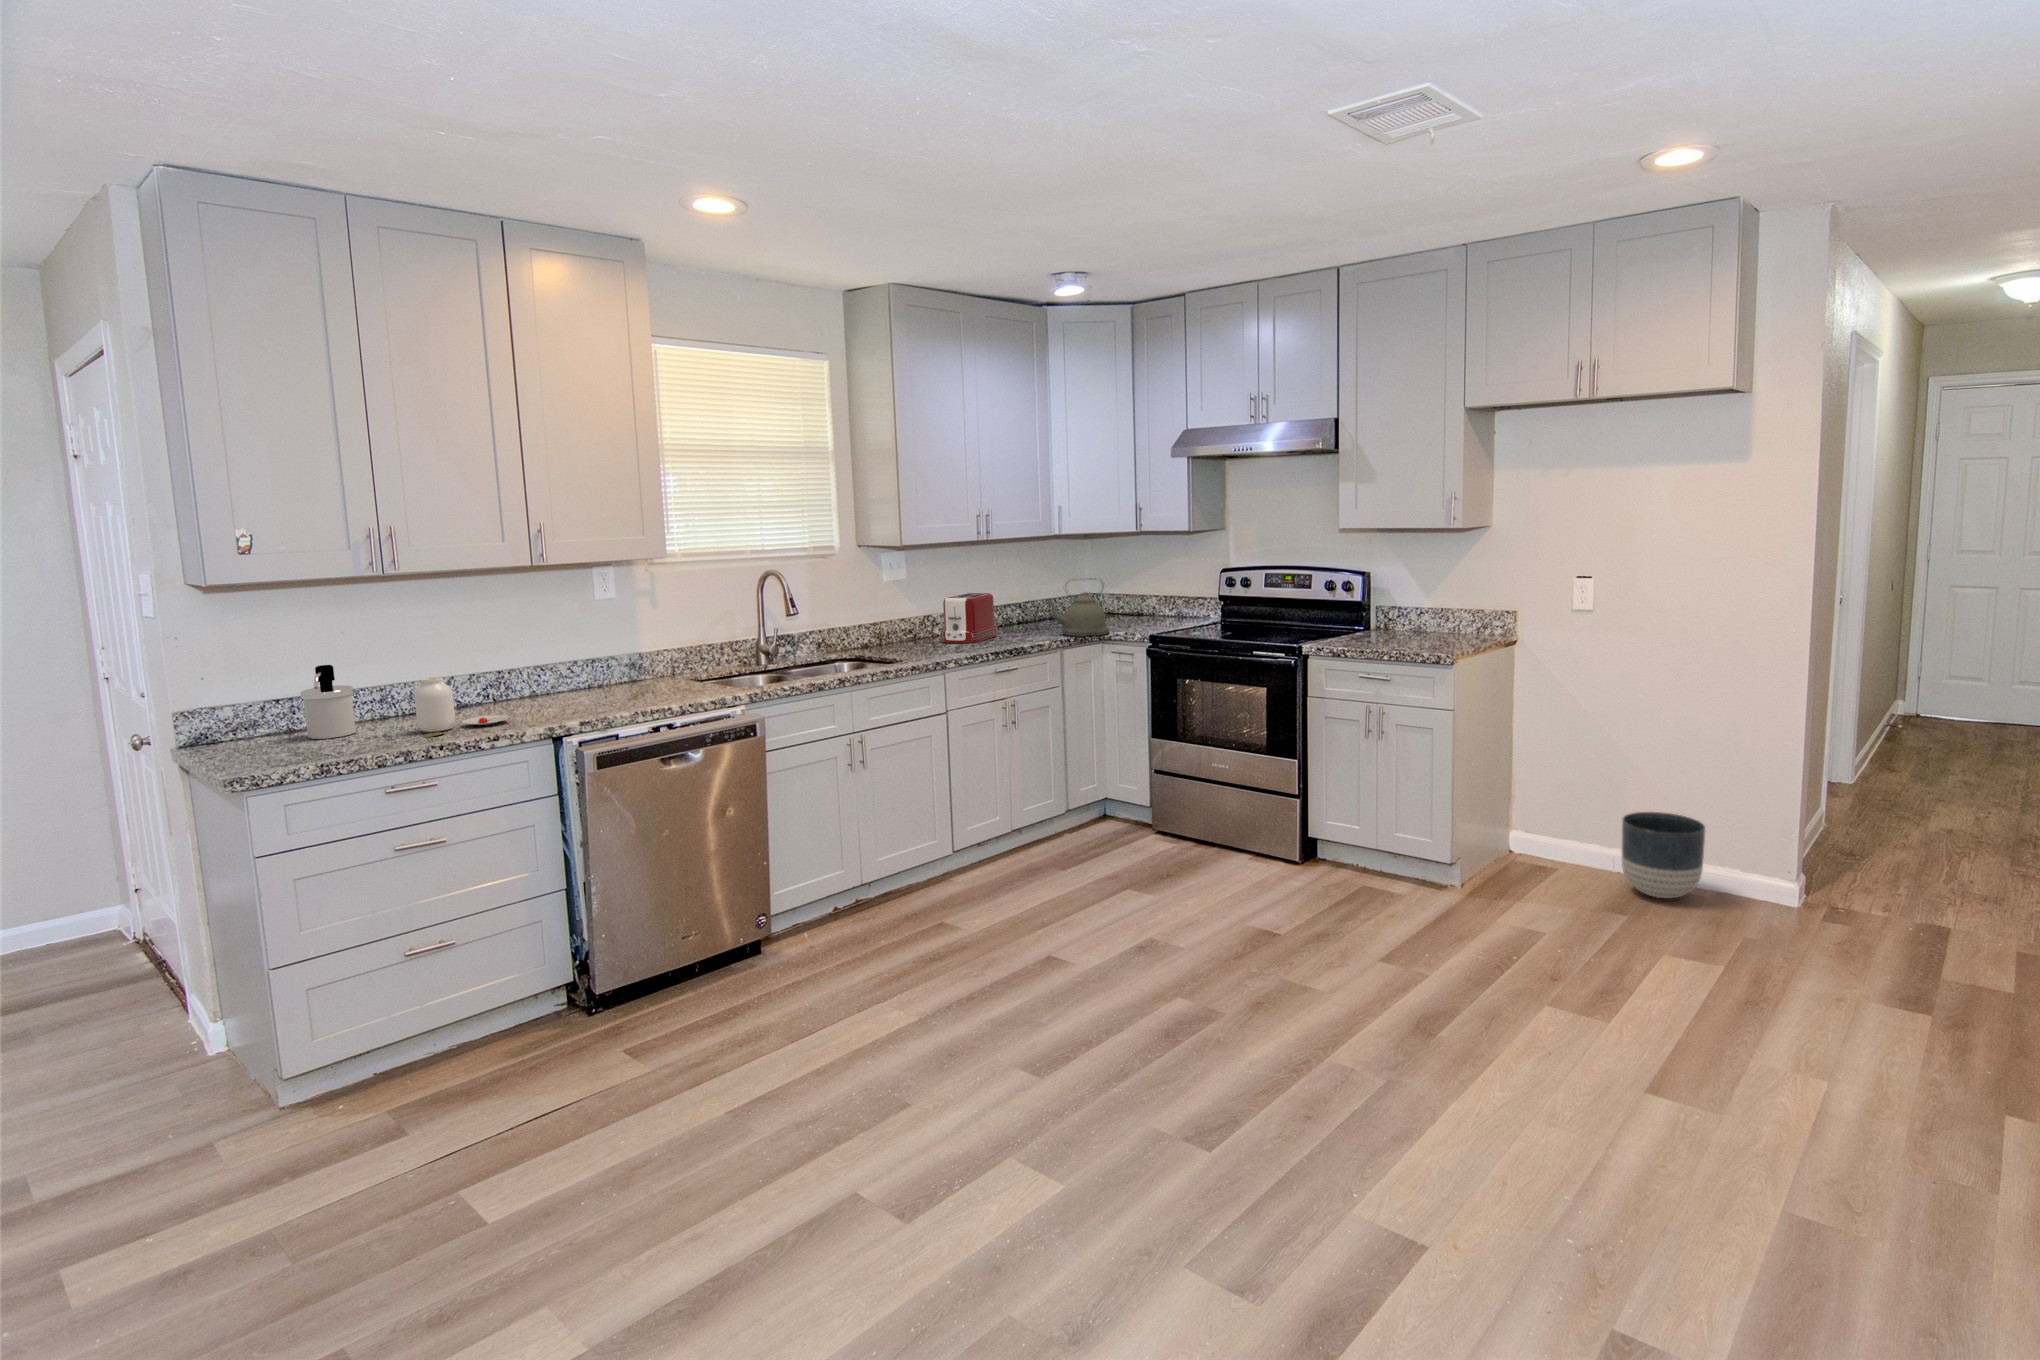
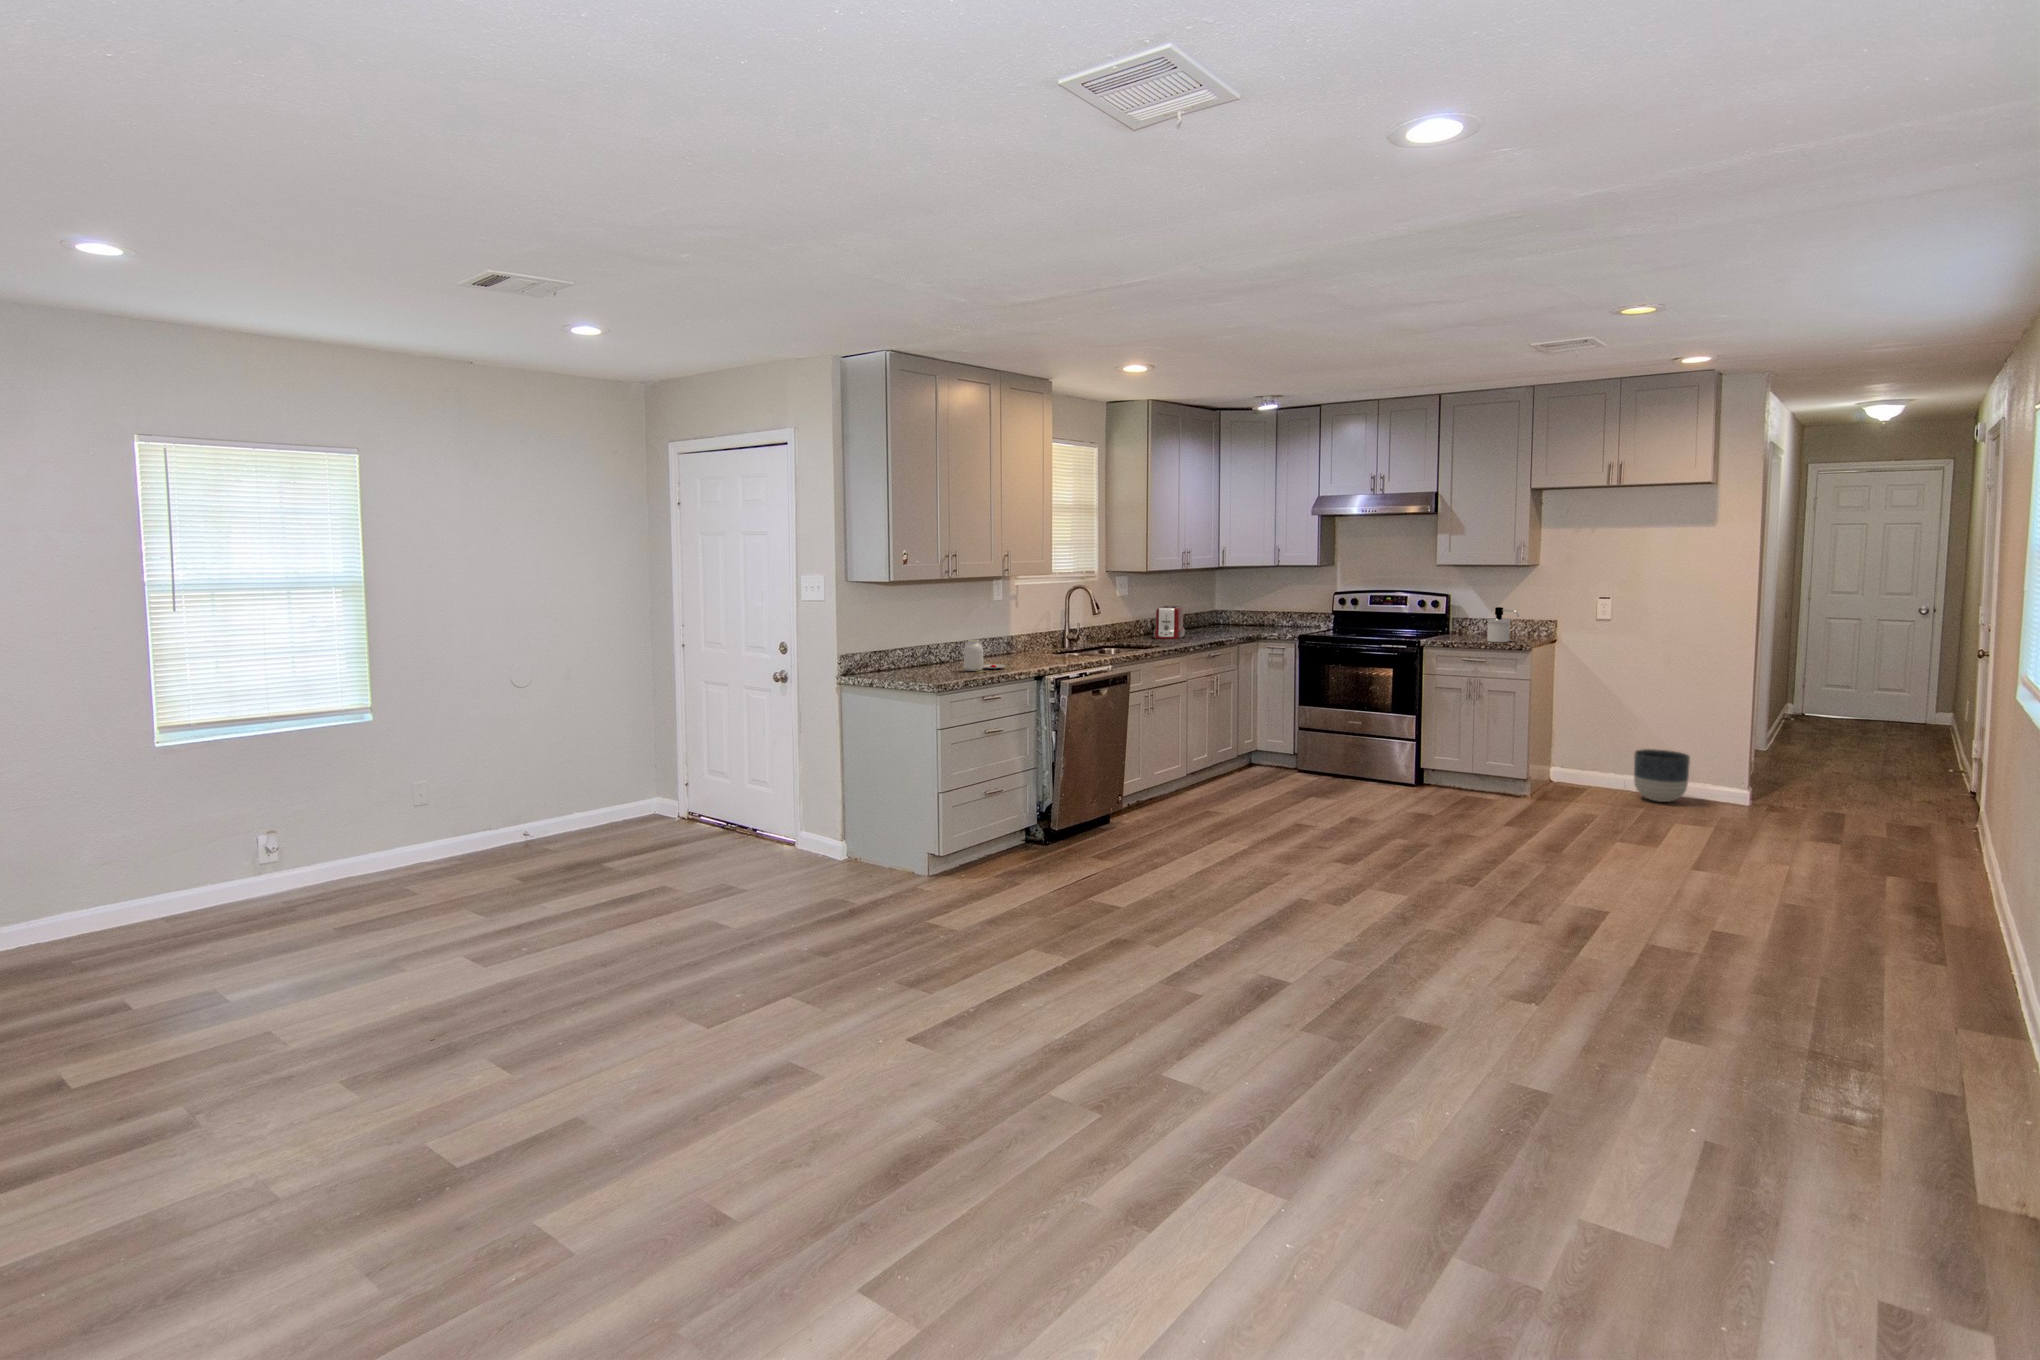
kettle: present [1046,578,1110,637] -> none [1221,597,1264,636]
soap dispenser: present [301,665,356,739] -> present [1487,607,1519,642]

